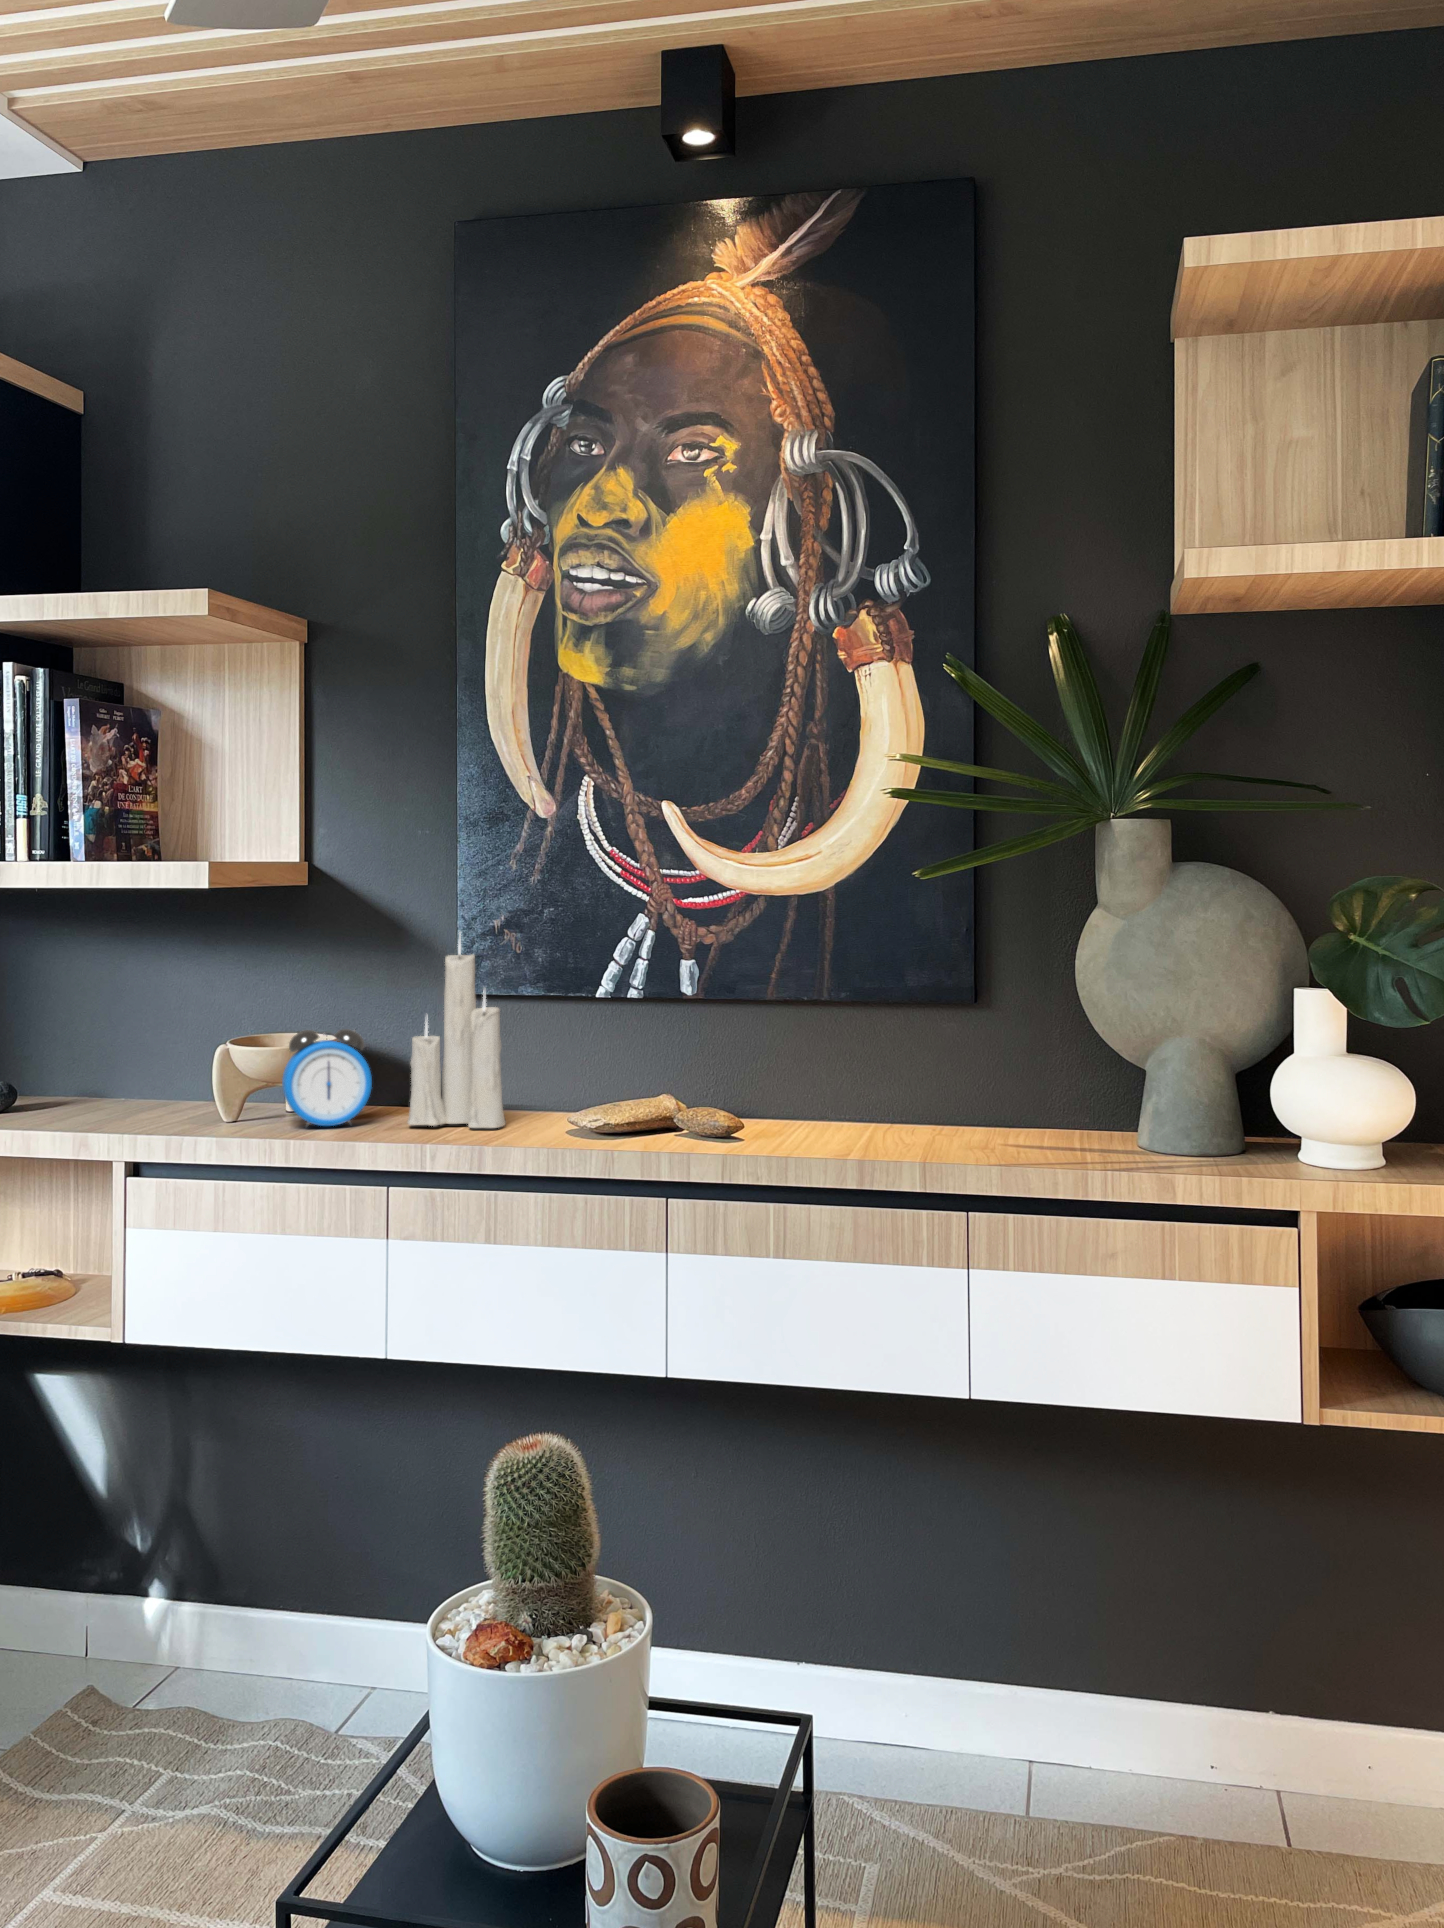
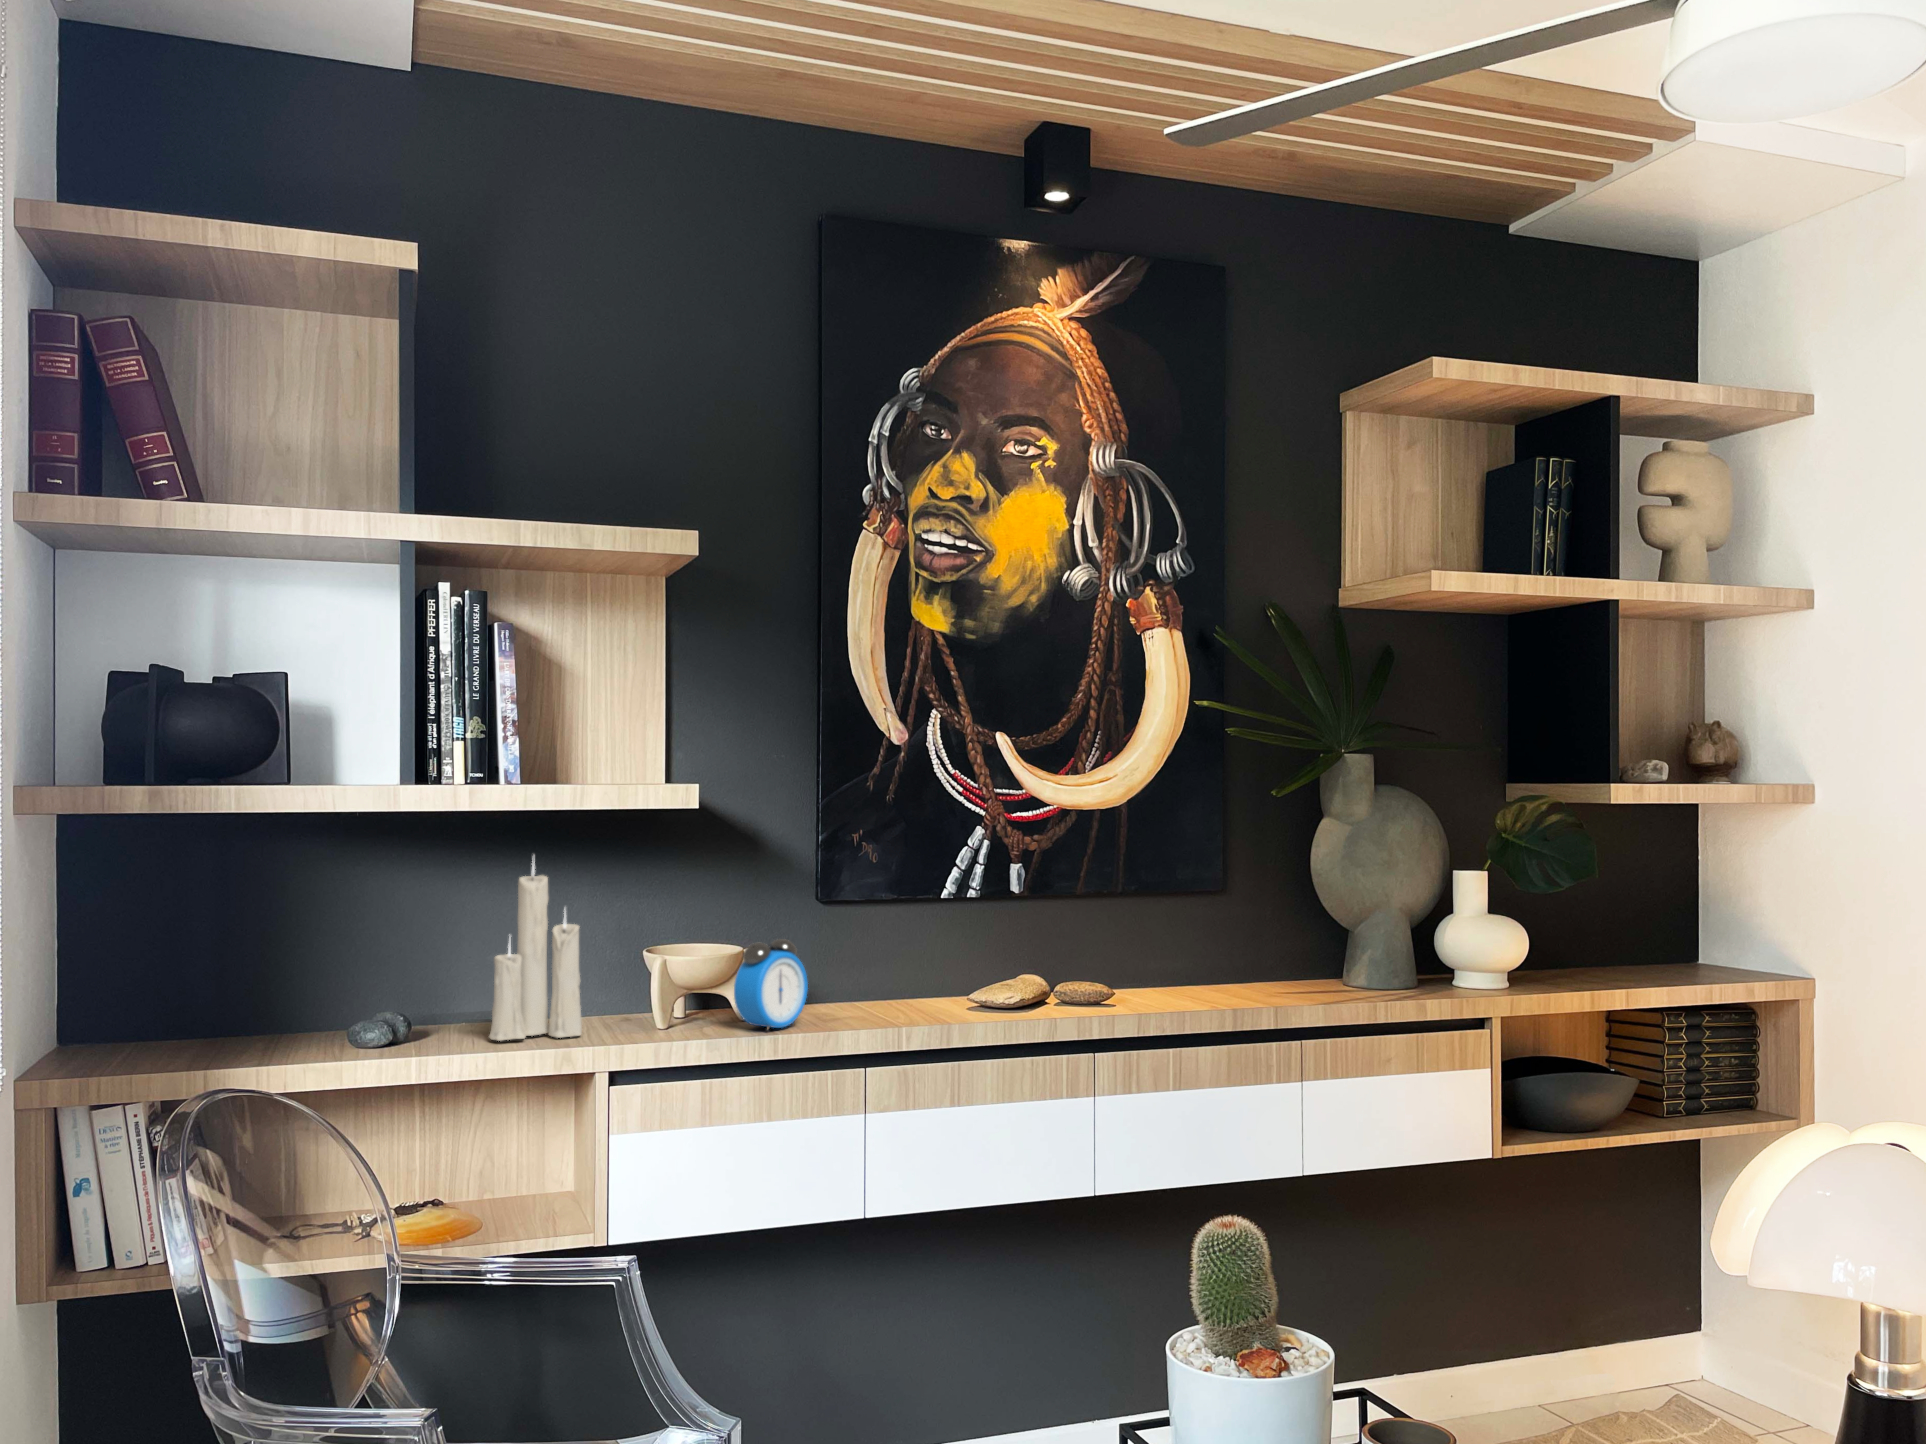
candle: present [408,935,505,1128] -> present [489,862,582,1041]

